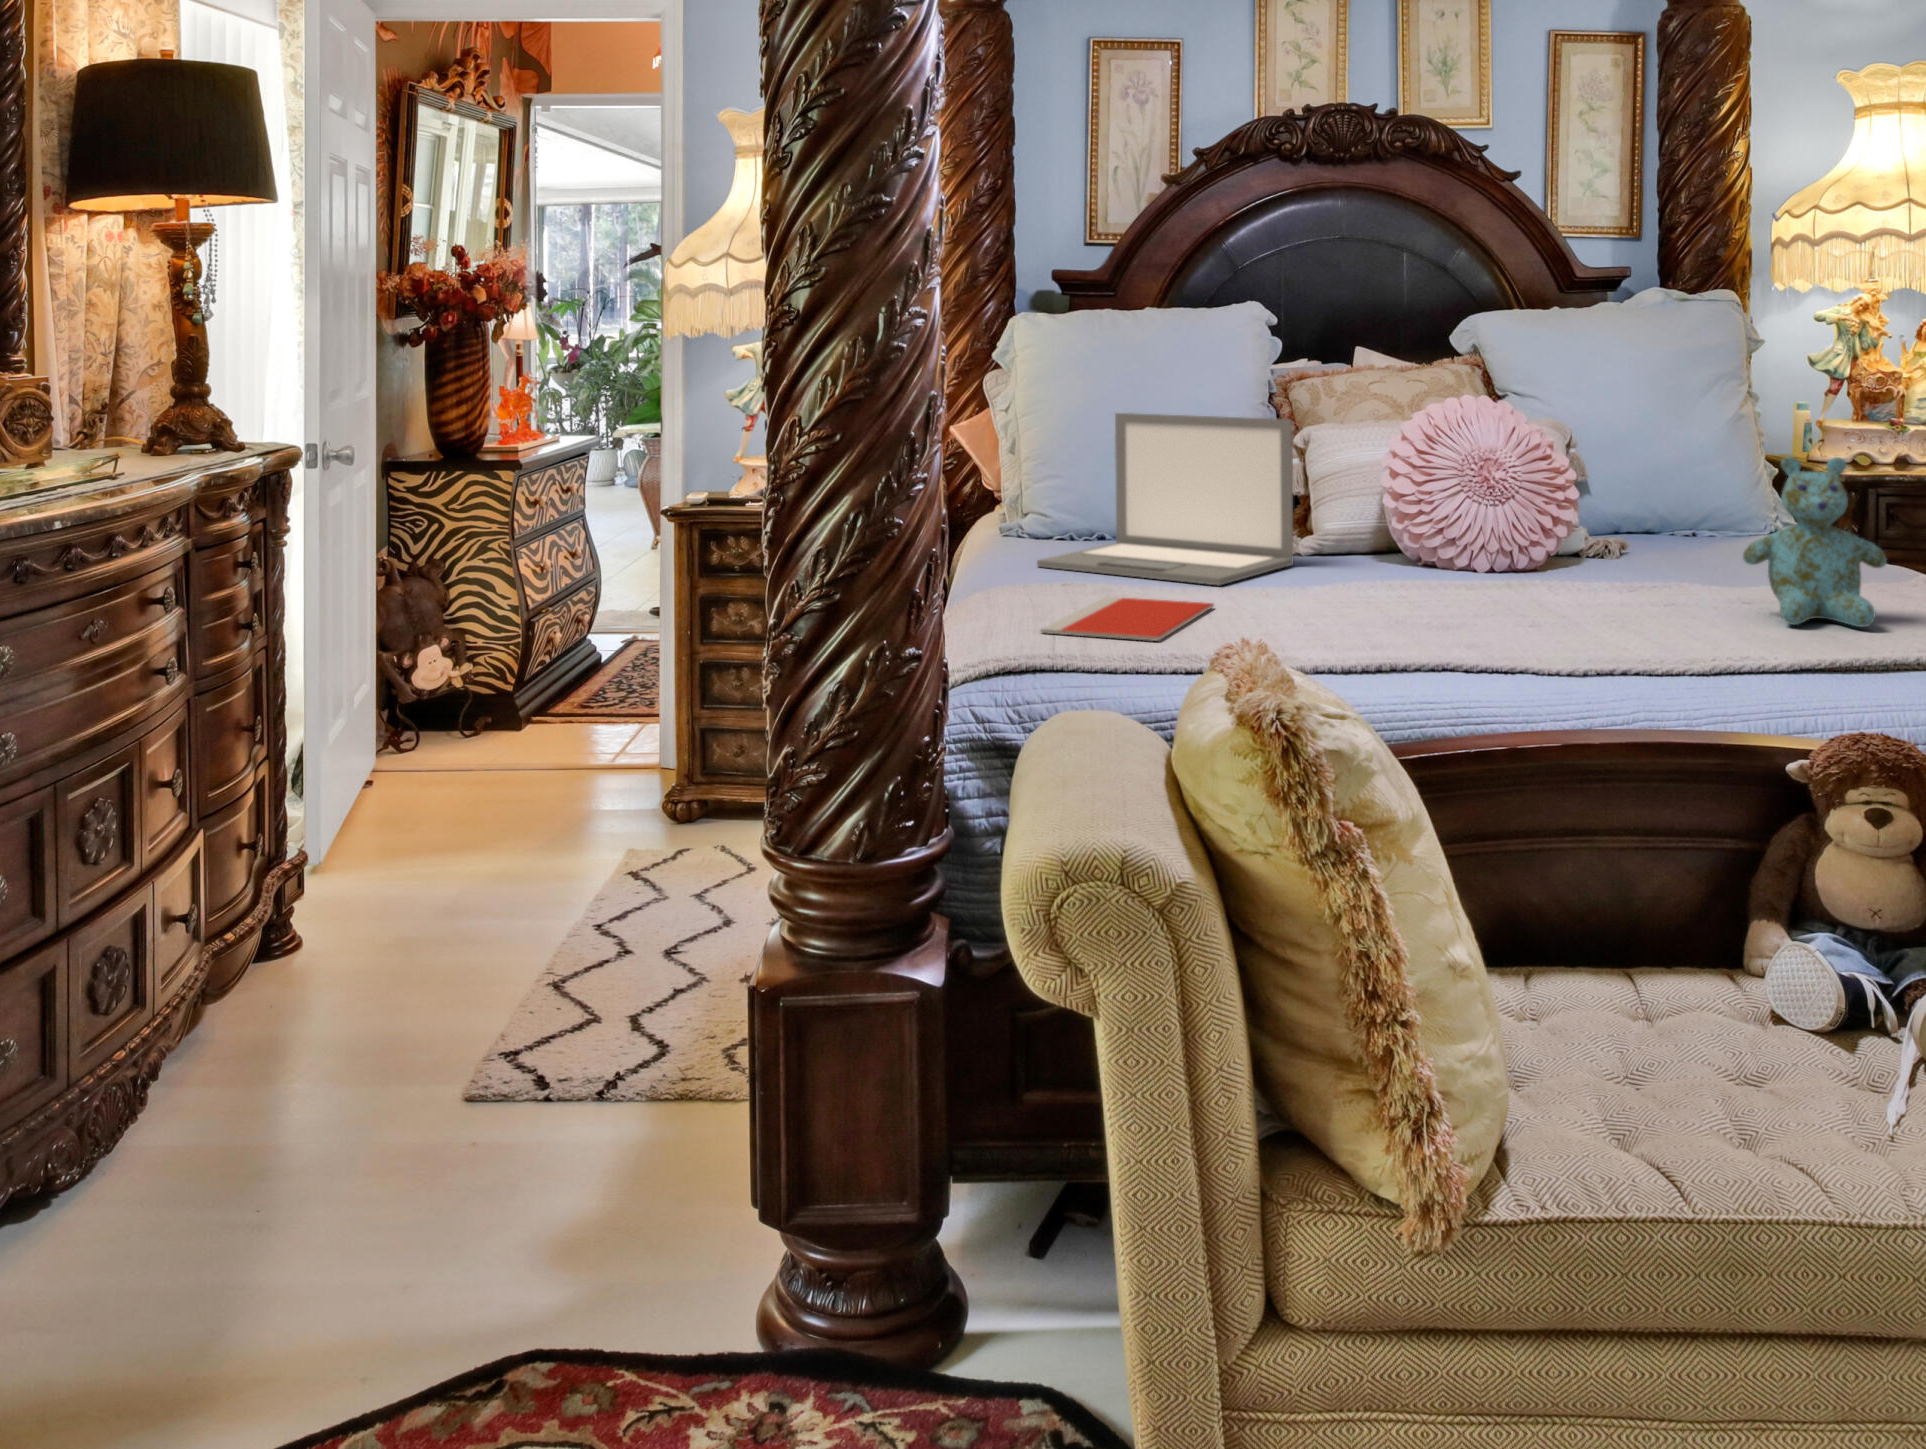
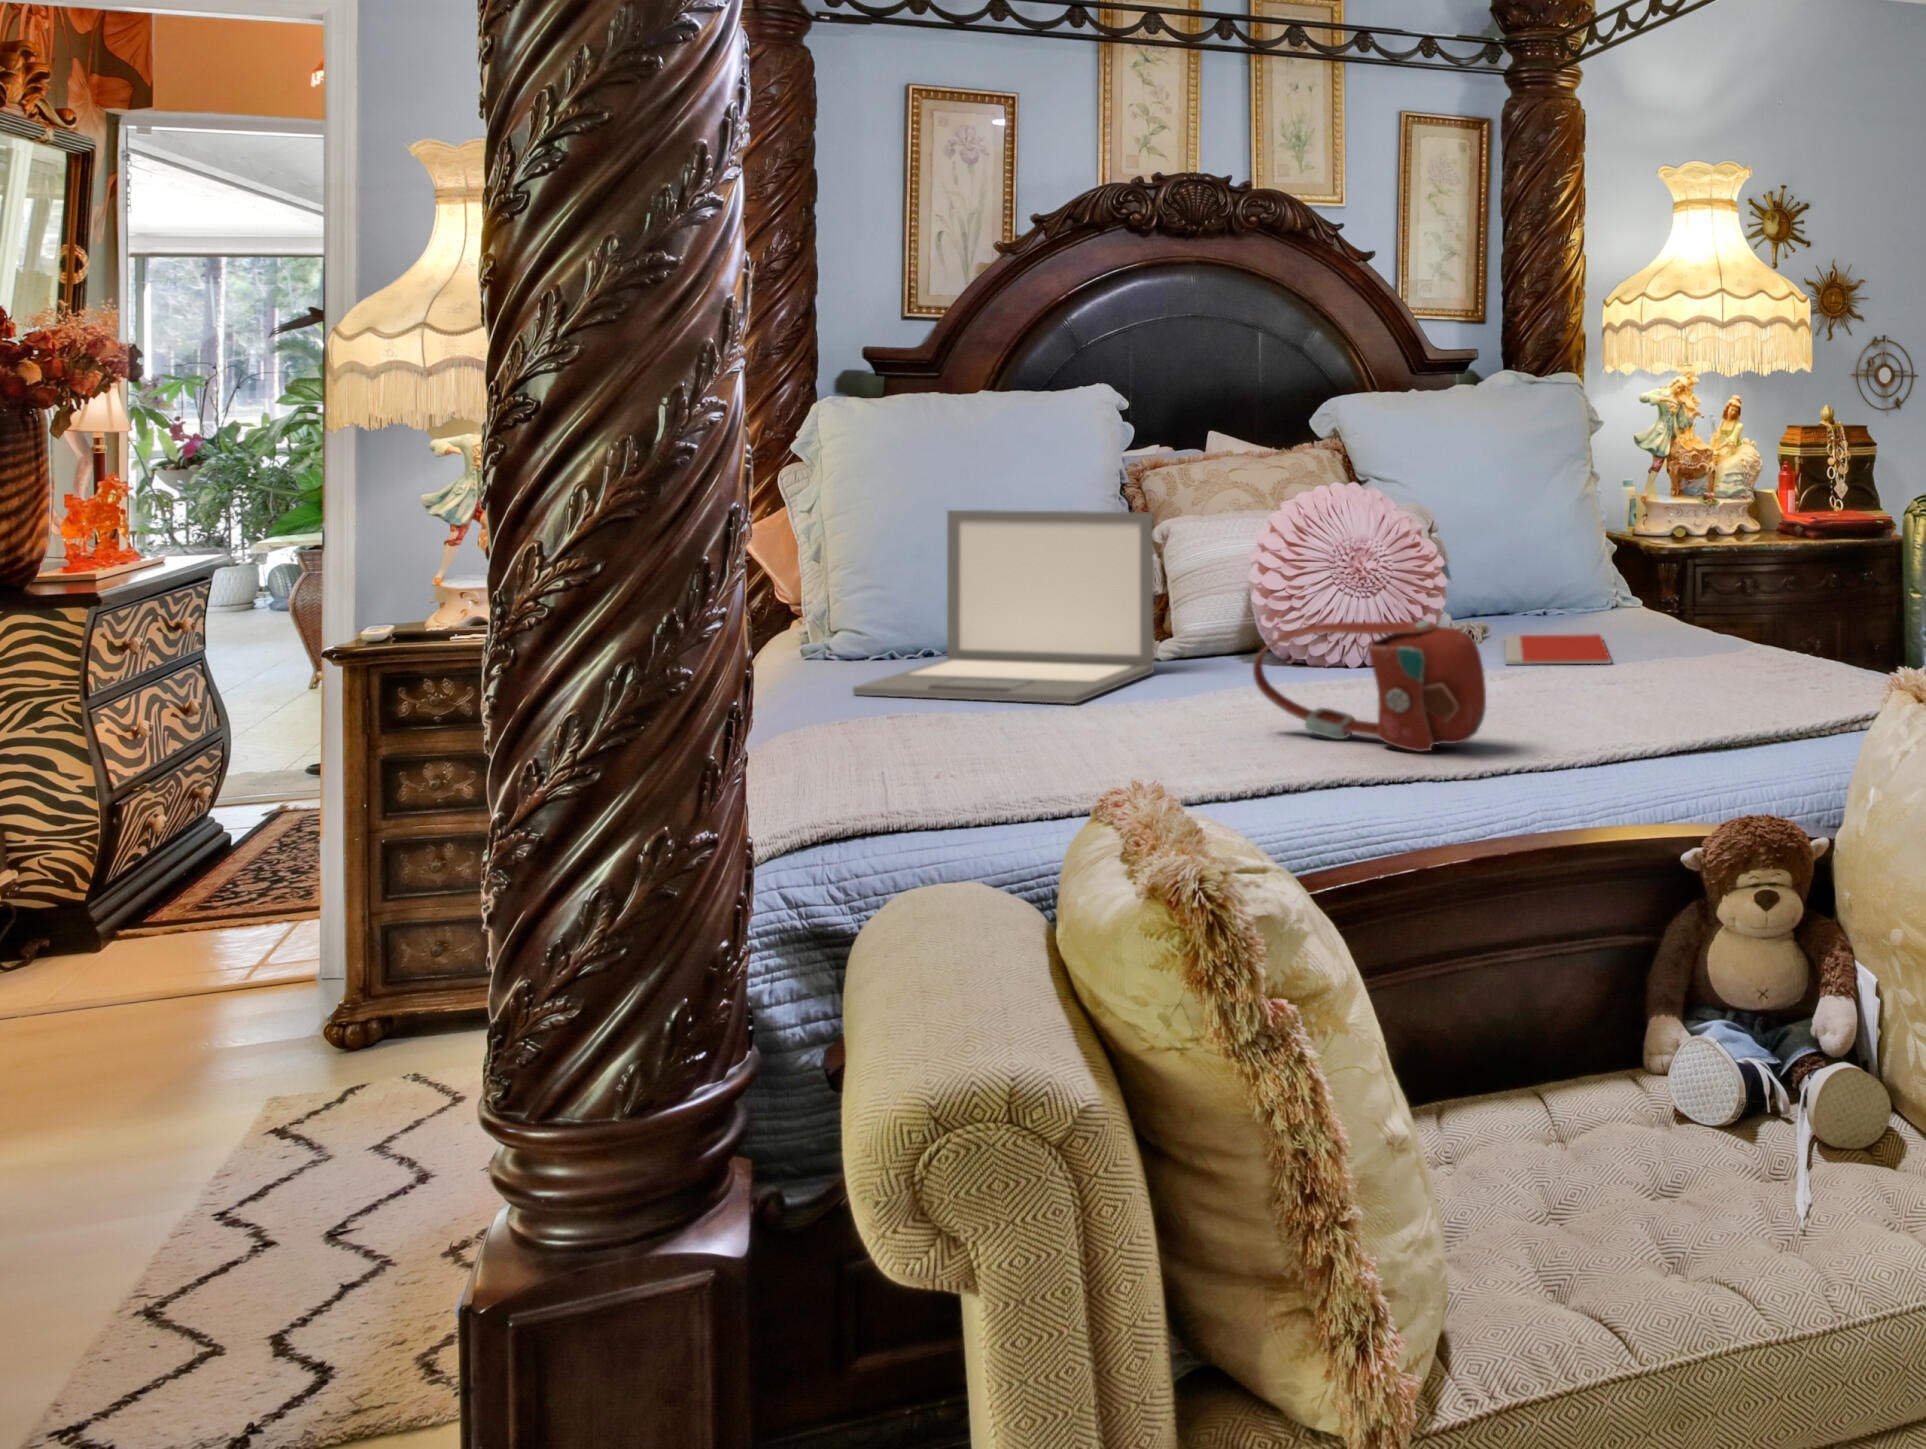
stuffed bear: present [1743,457,1887,627] -> none [1614,536,1742,706]
handbag: none [1372,523,1593,647] -> present [1253,621,1486,752]
notebook: present [1041,597,1214,641] -> present [1504,634,1611,665]

